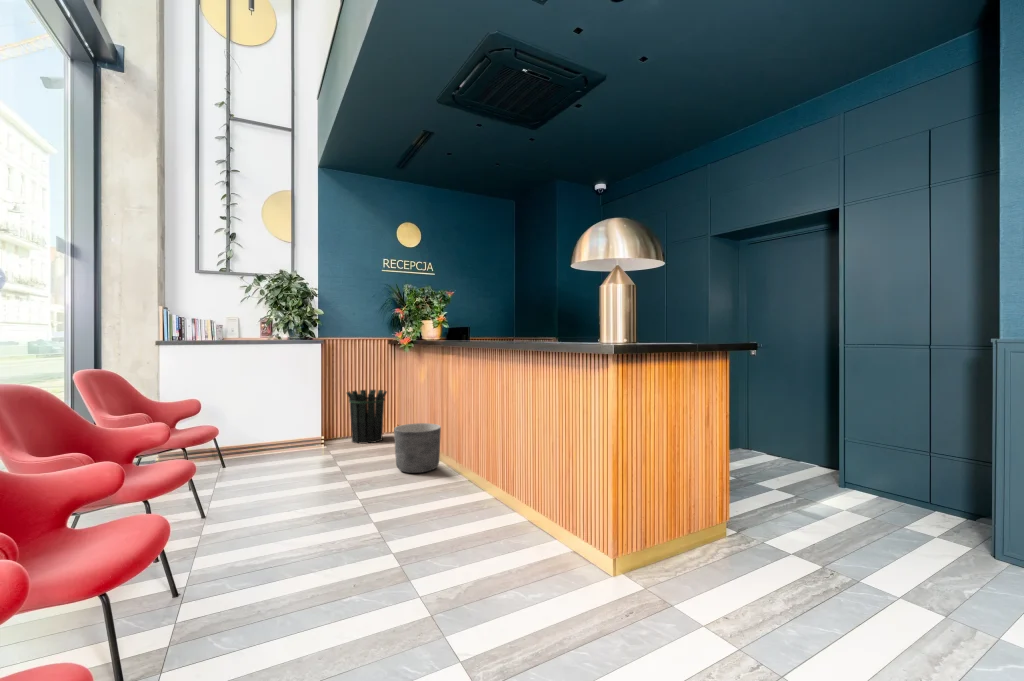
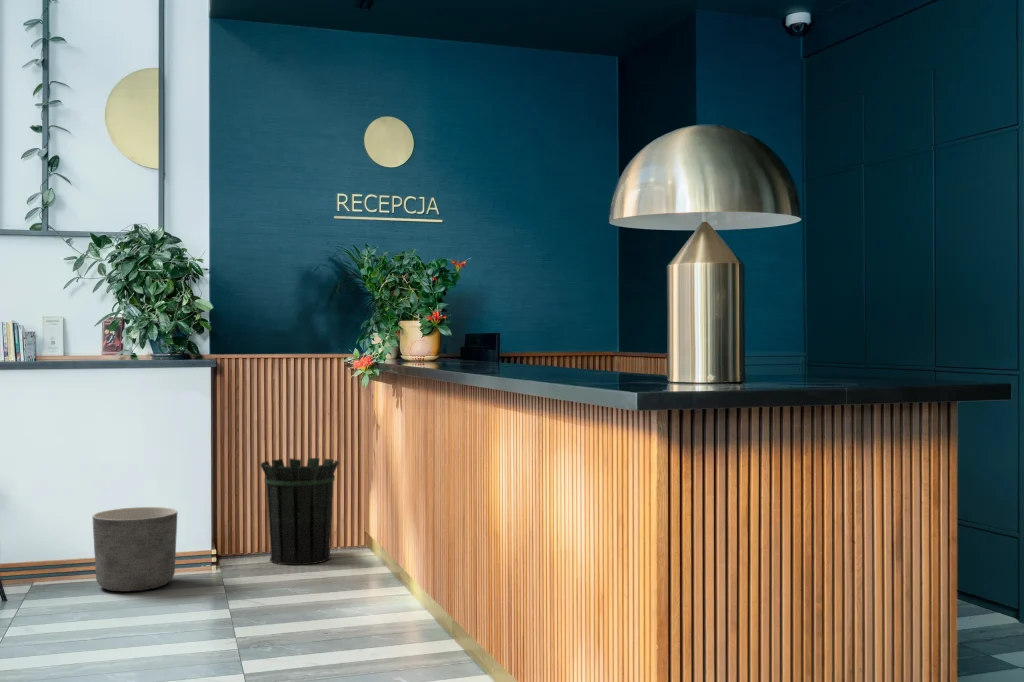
planter: present [394,423,441,473] -> present [92,507,177,591]

